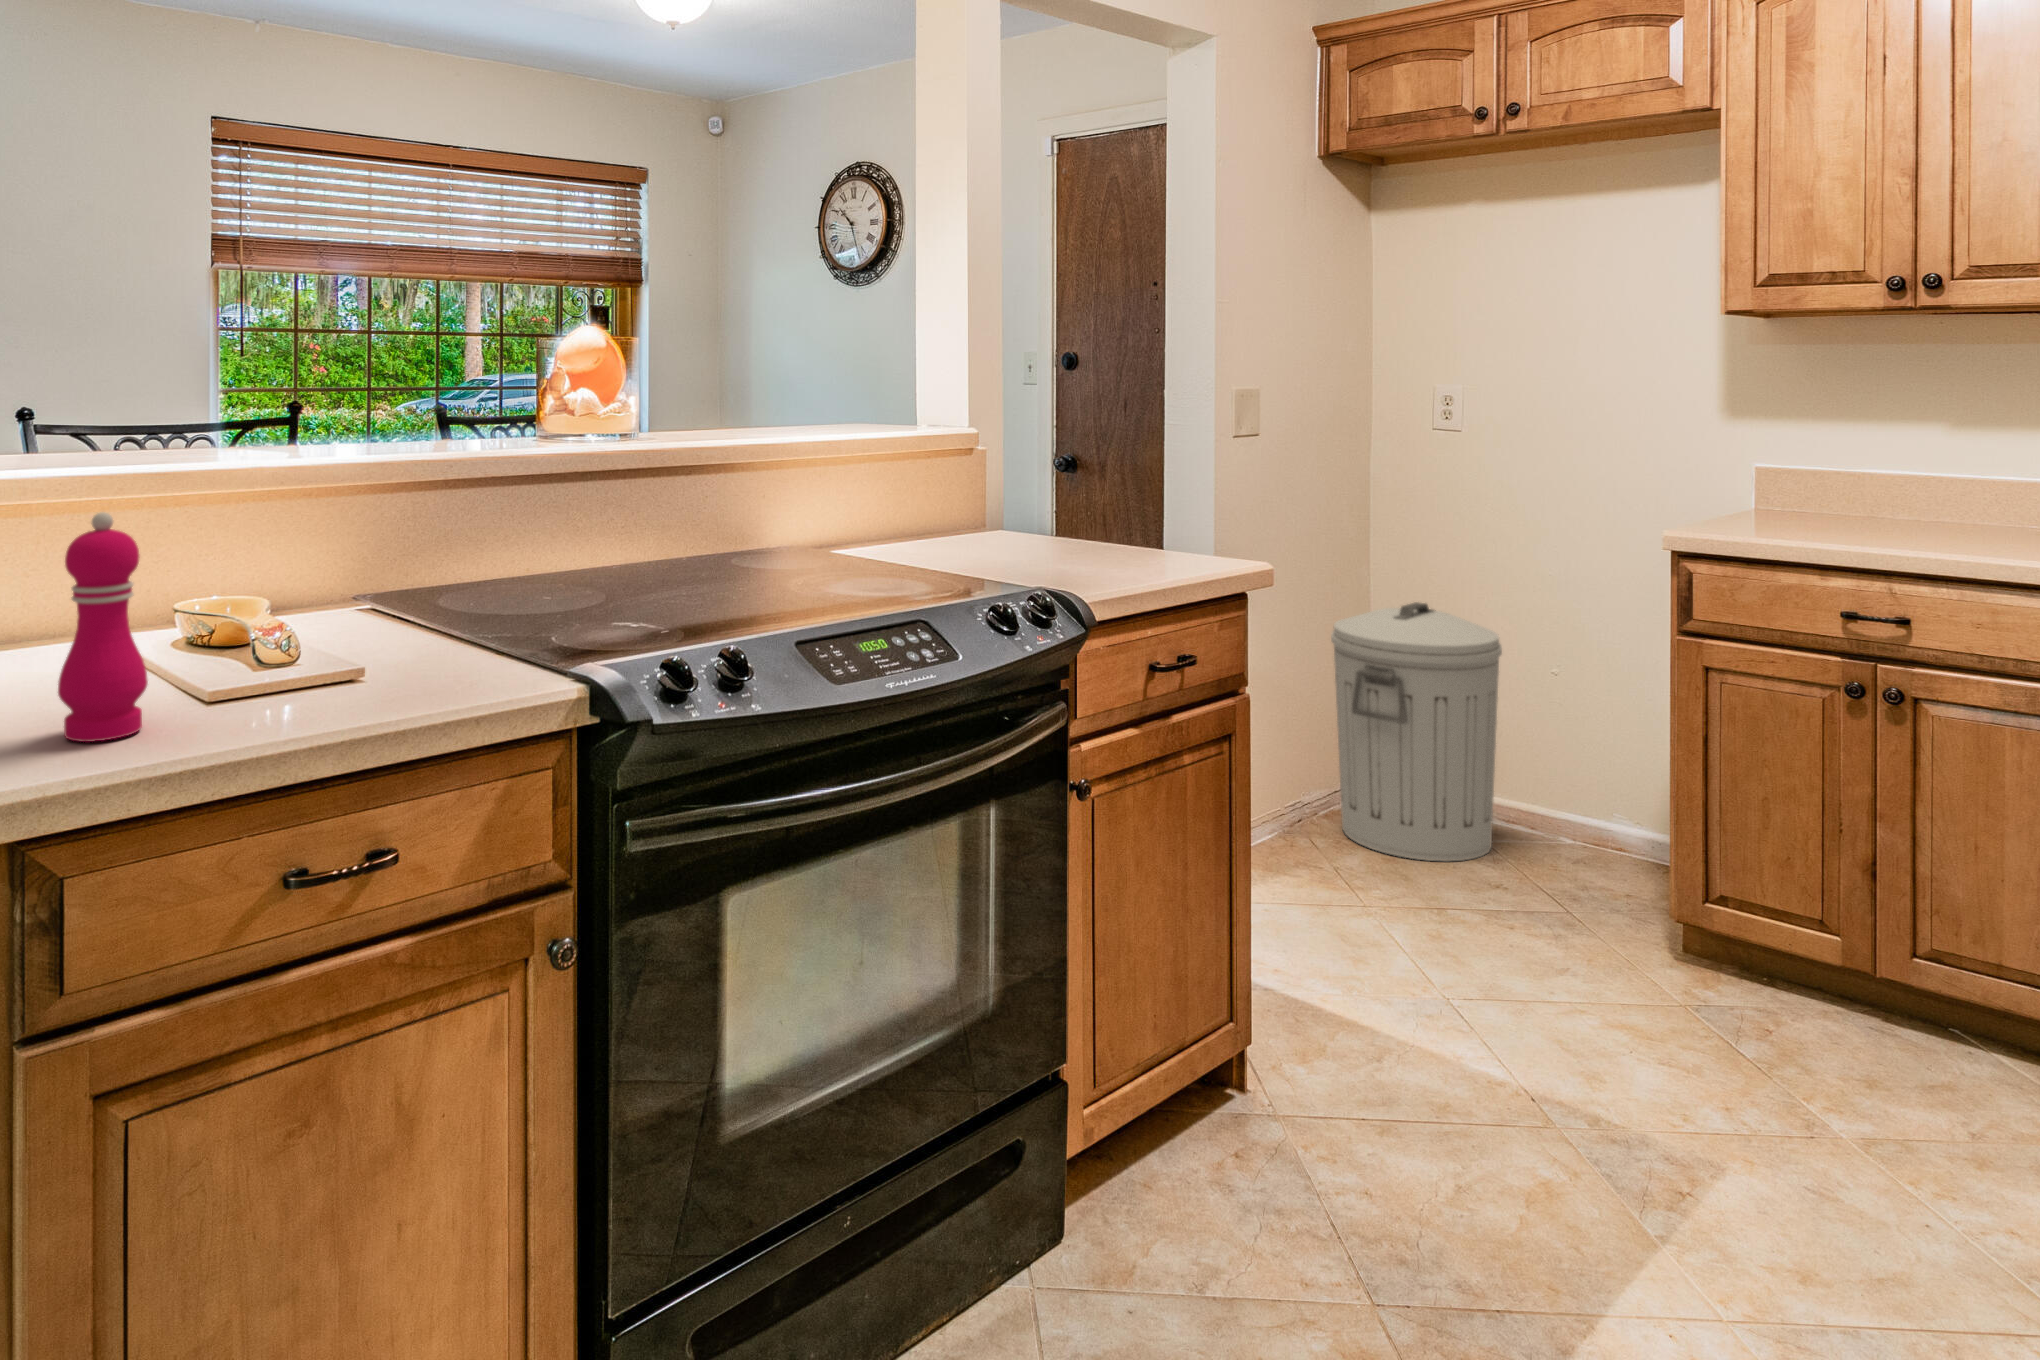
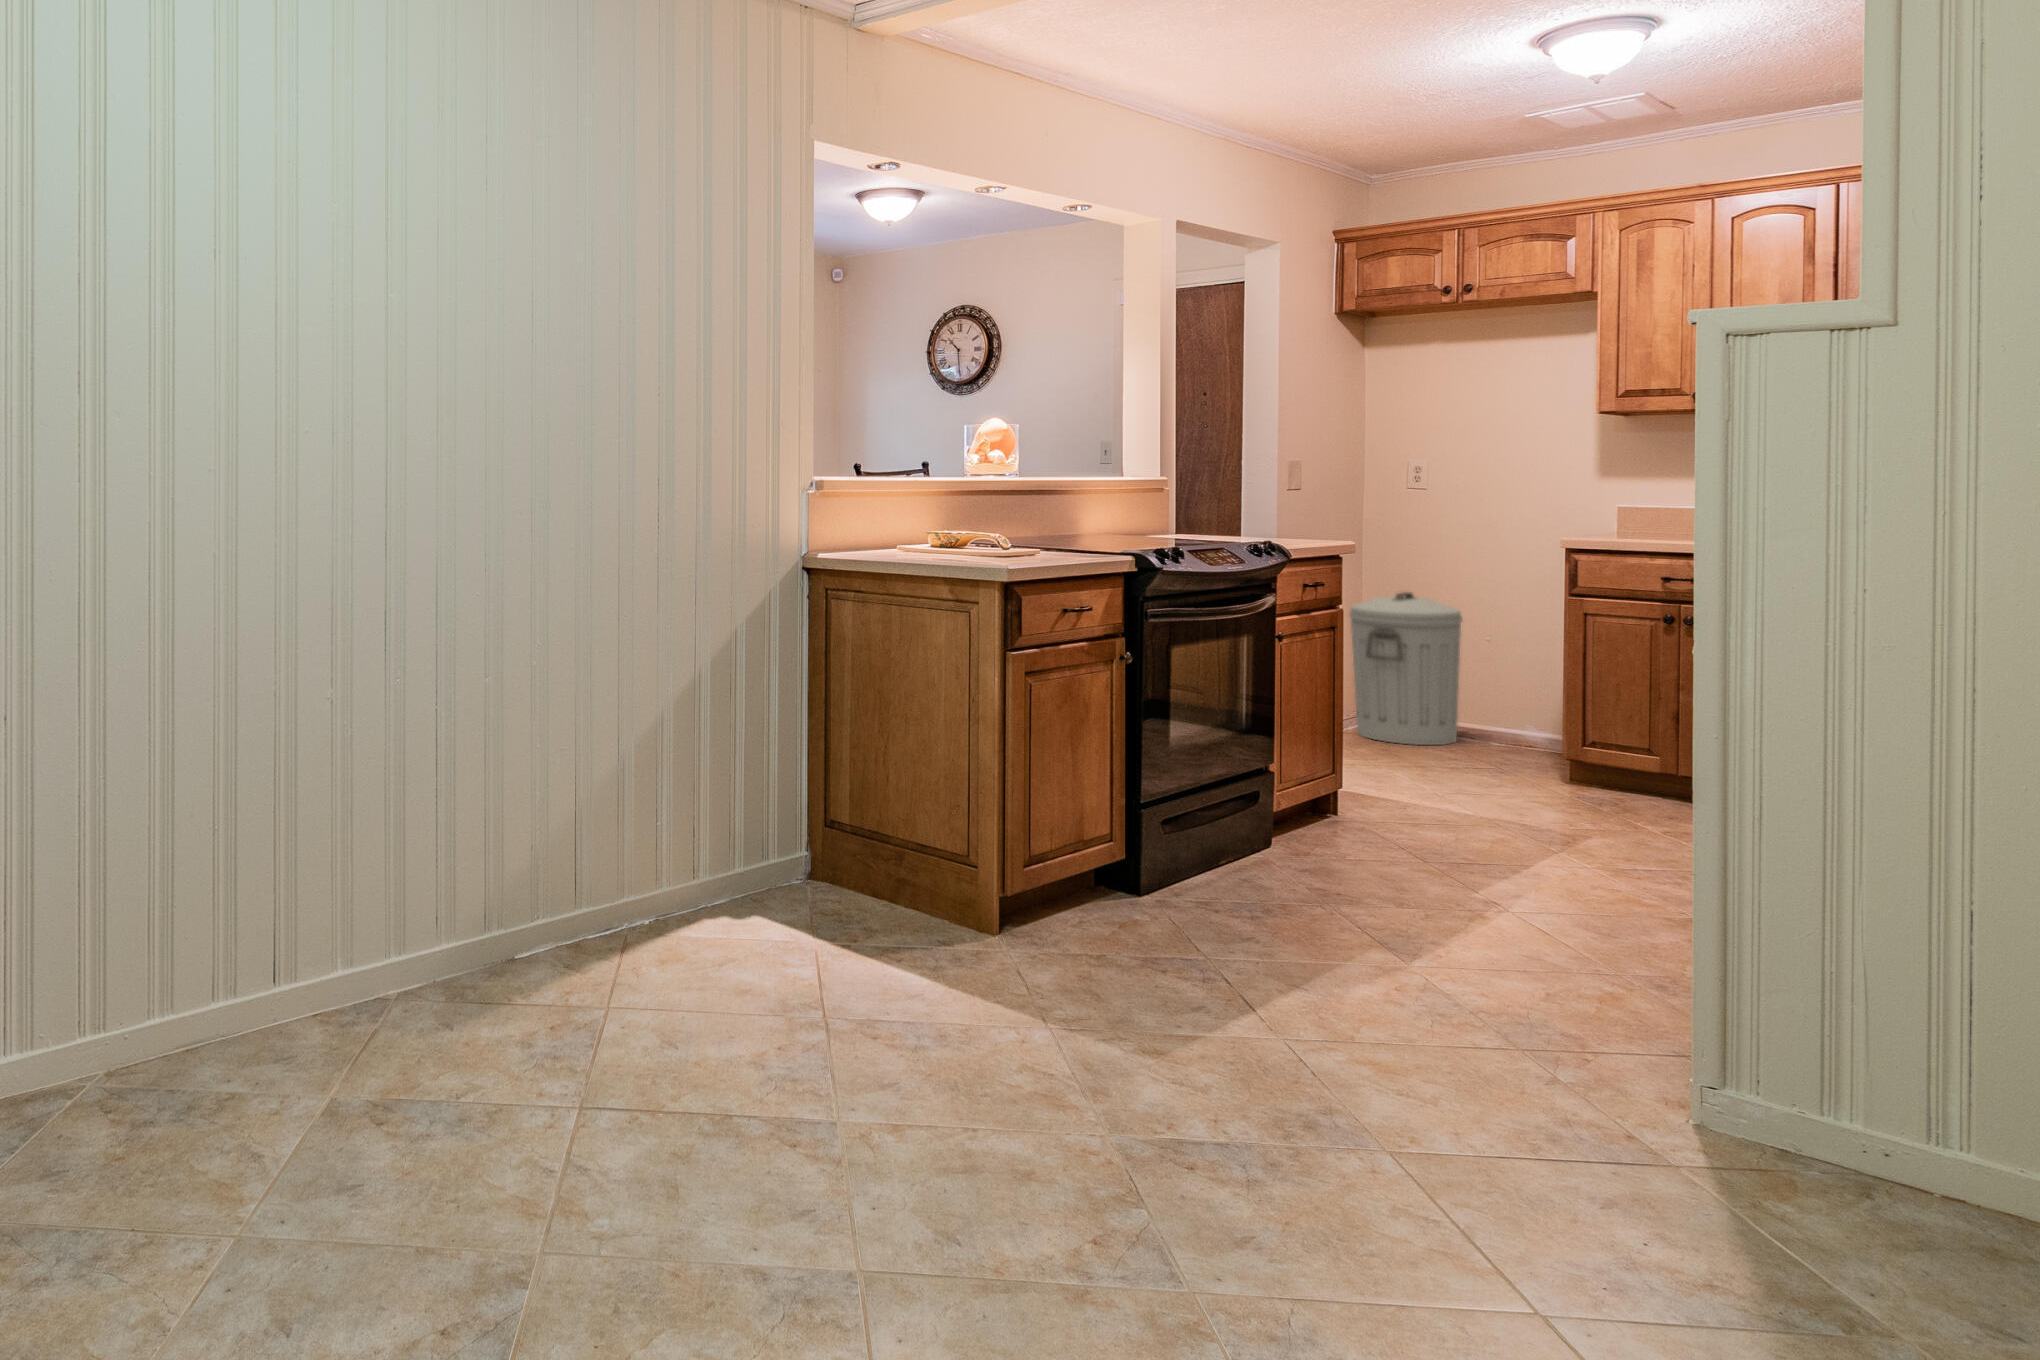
pepper mill: present [58,512,148,742] -> none [981,491,1009,566]

